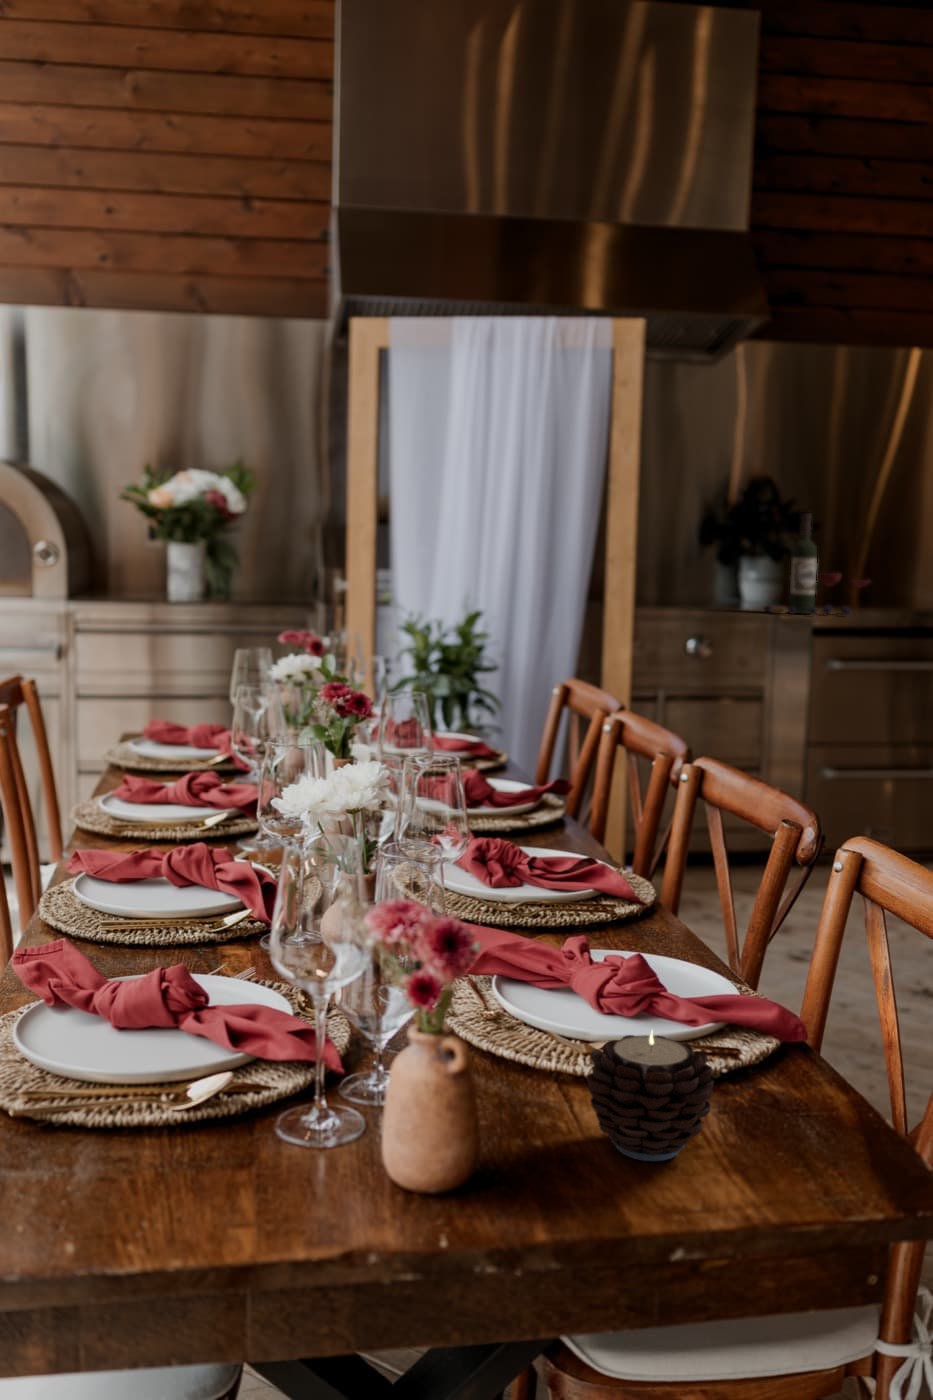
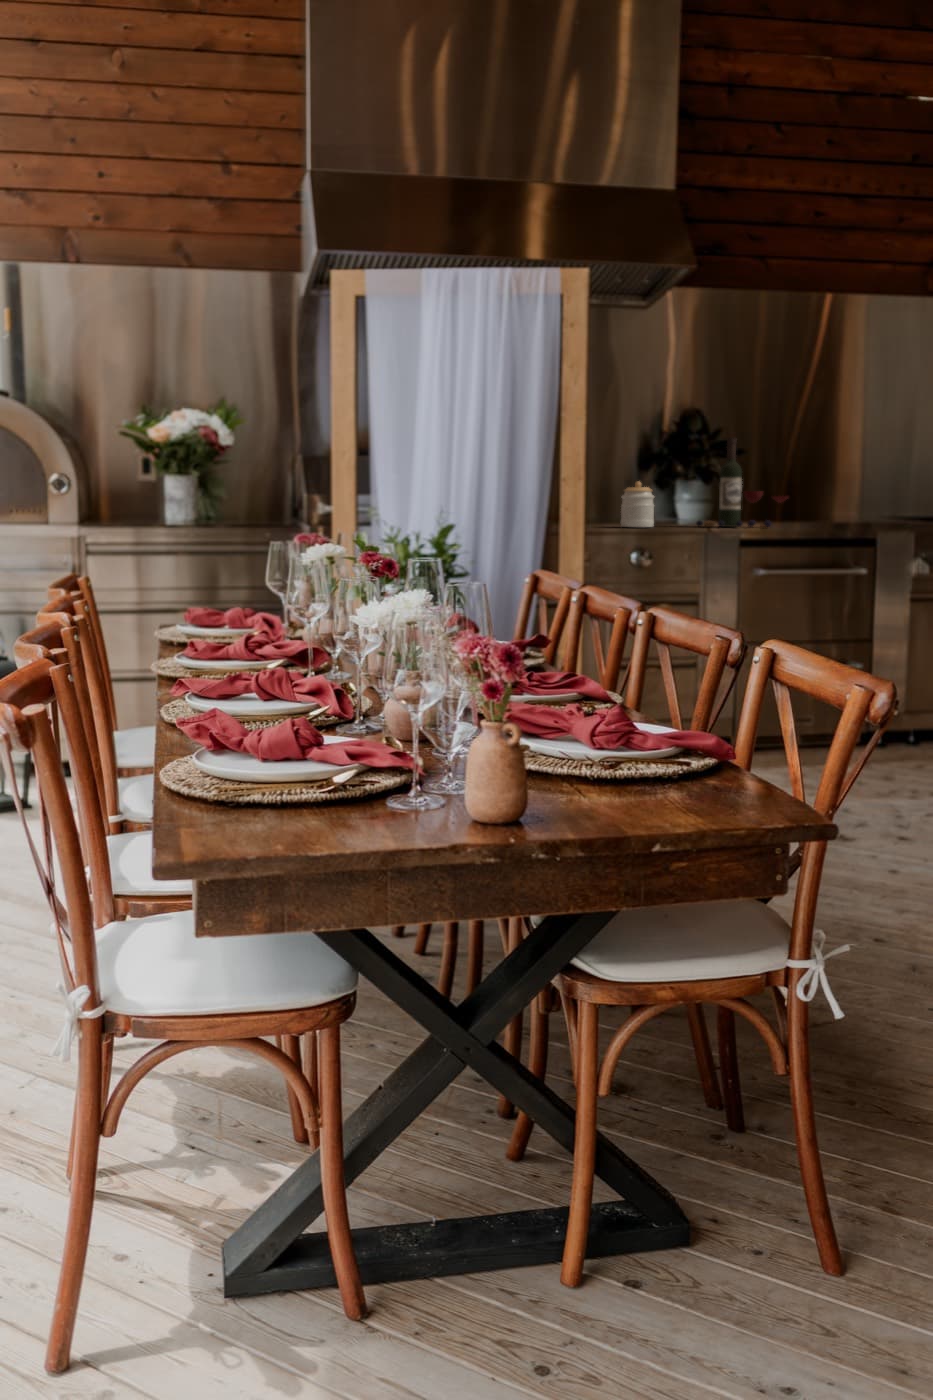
jar: none [677,560,716,612] -> present [621,481,654,527]
candle: present [587,1030,713,1161] -> none [594,723,676,807]

